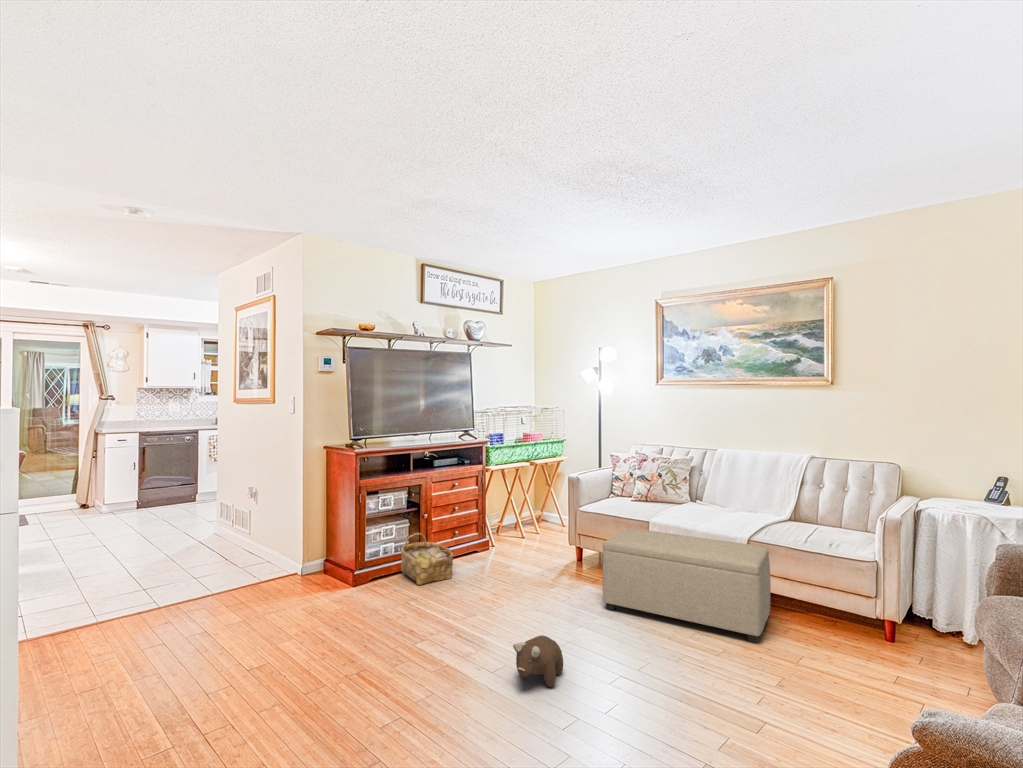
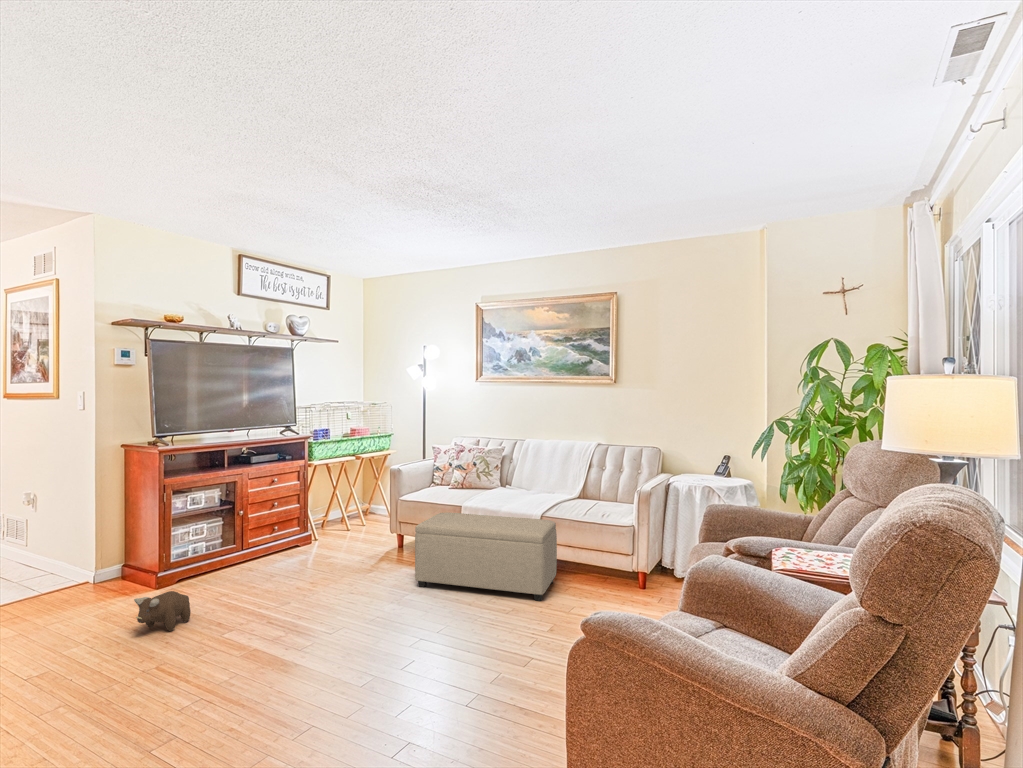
woven basket: present [401,533,453,585] -> none [212,531,270,582]
plush toy: present [513,636,563,687] -> present [134,591,191,631]

